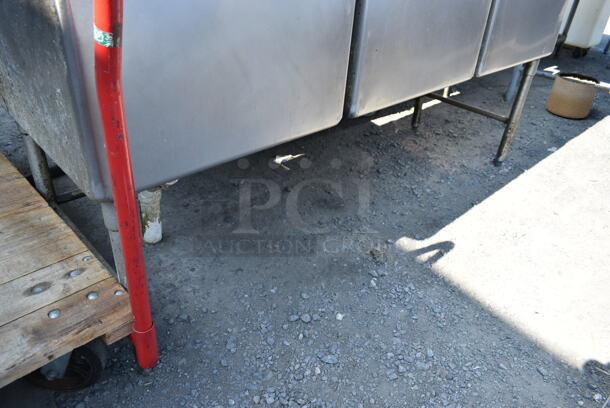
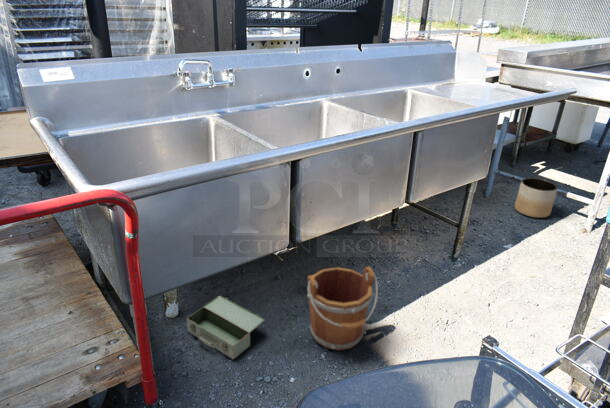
bucket: none [347,161,446,275] -> present [307,267,378,351]
toolbox: none [176,211,288,295] -> present [187,296,265,359]

